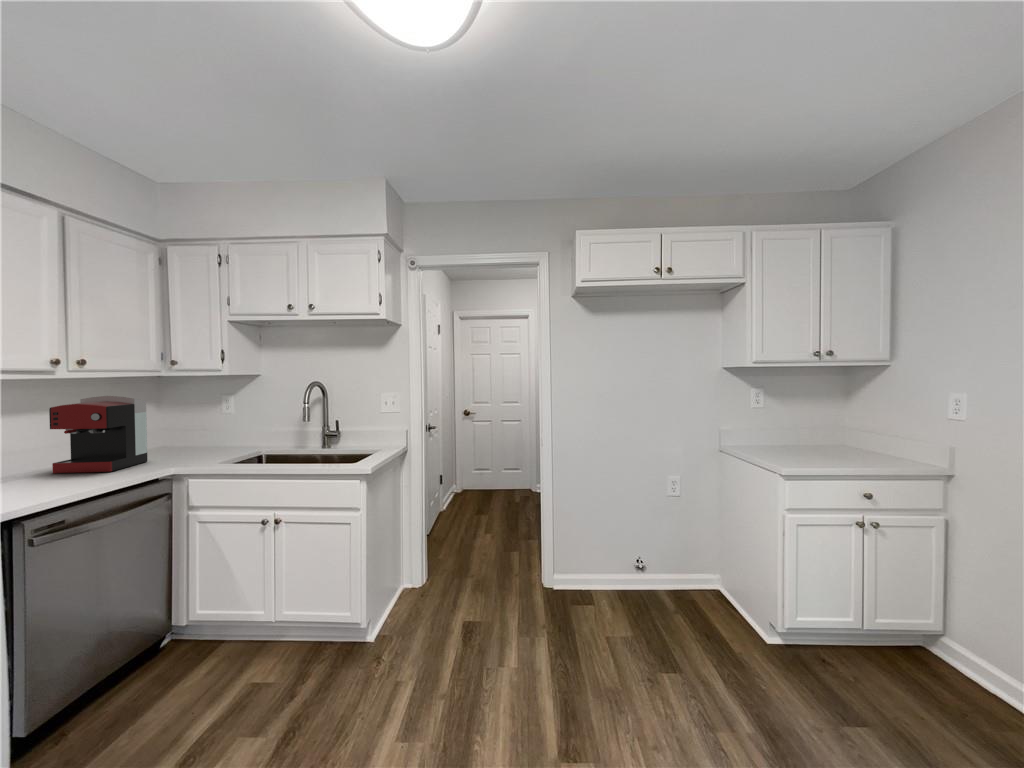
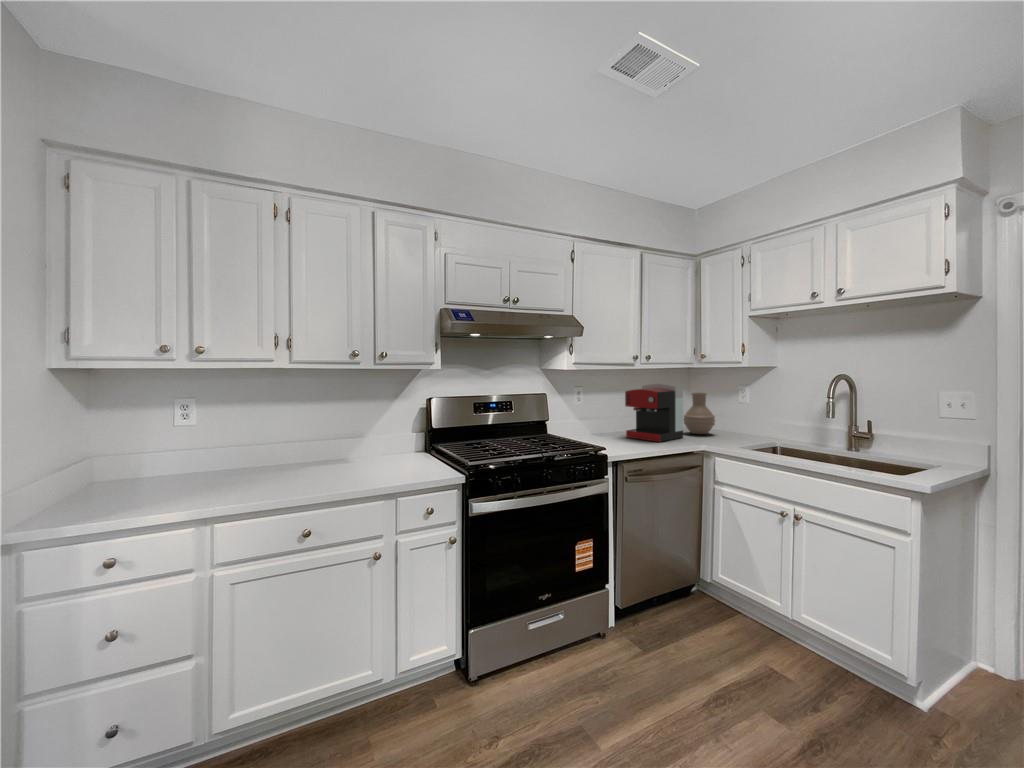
vase: none [148,405,191,455] -> present [683,393,715,434]

